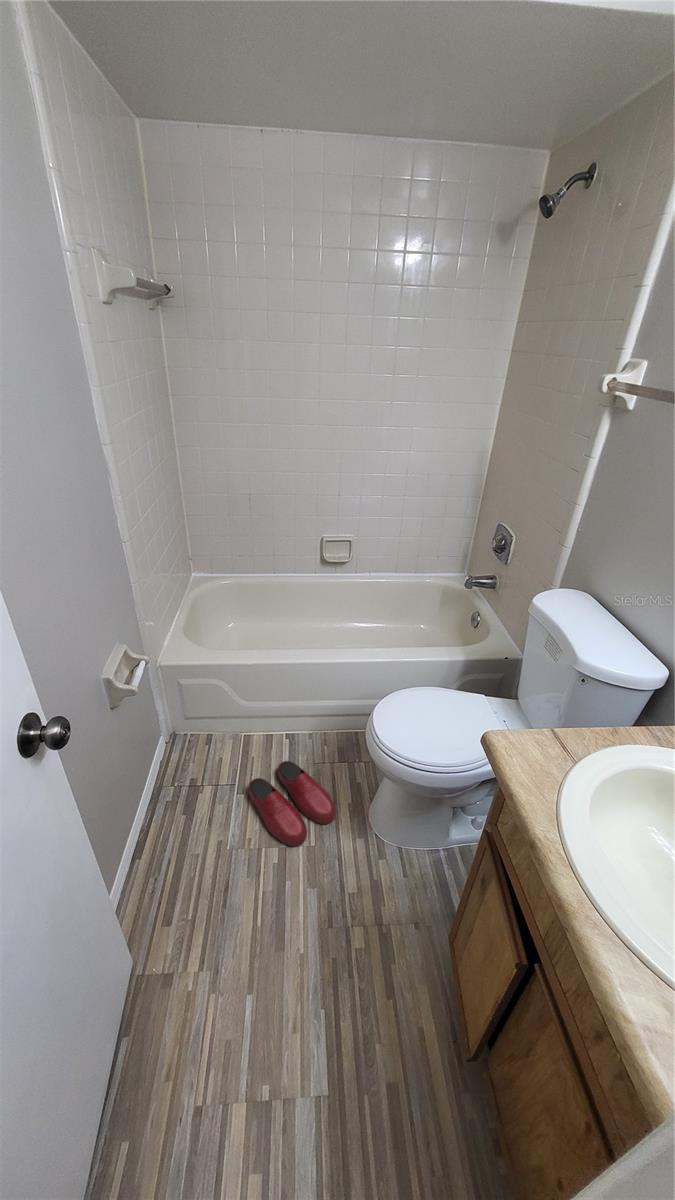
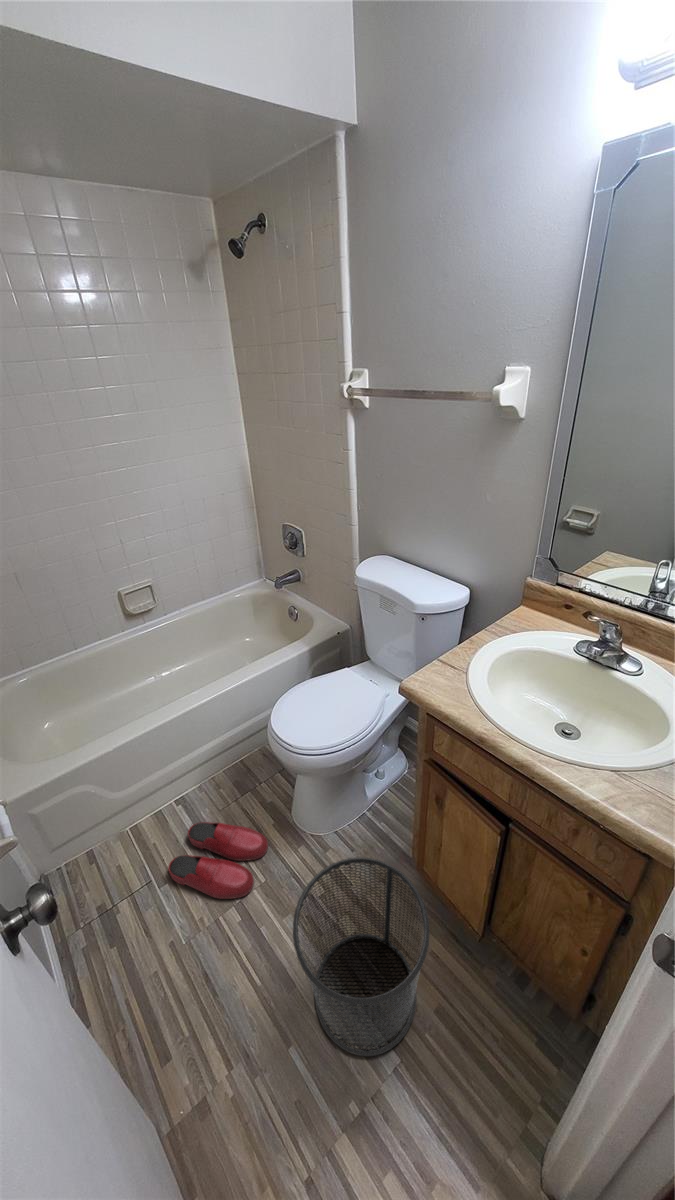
waste bin: none [270,866,417,1078] -> present [293,857,430,1056]

